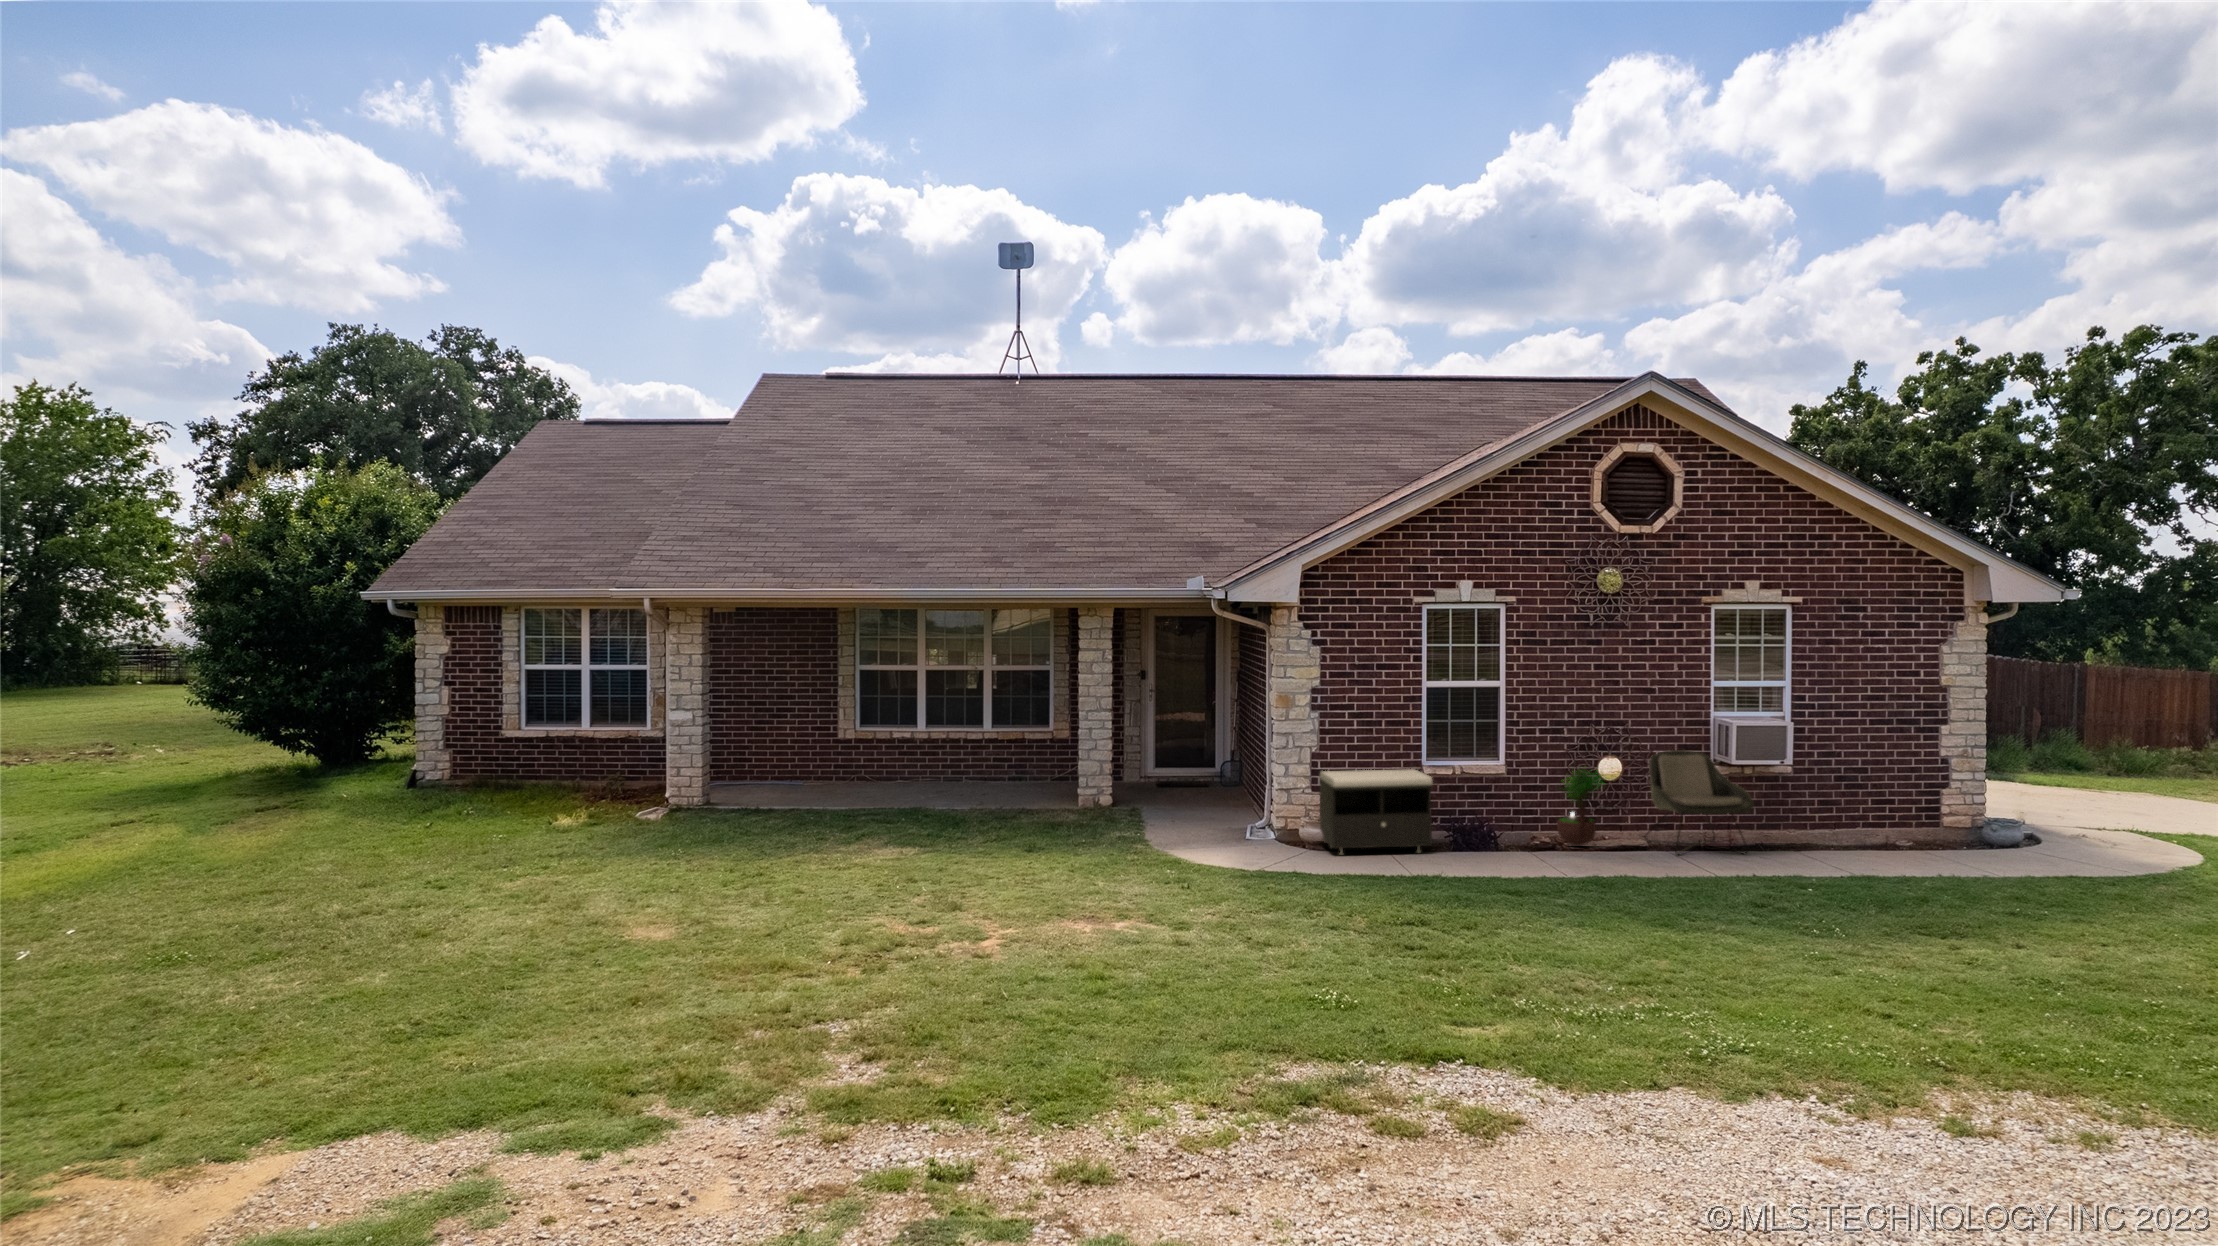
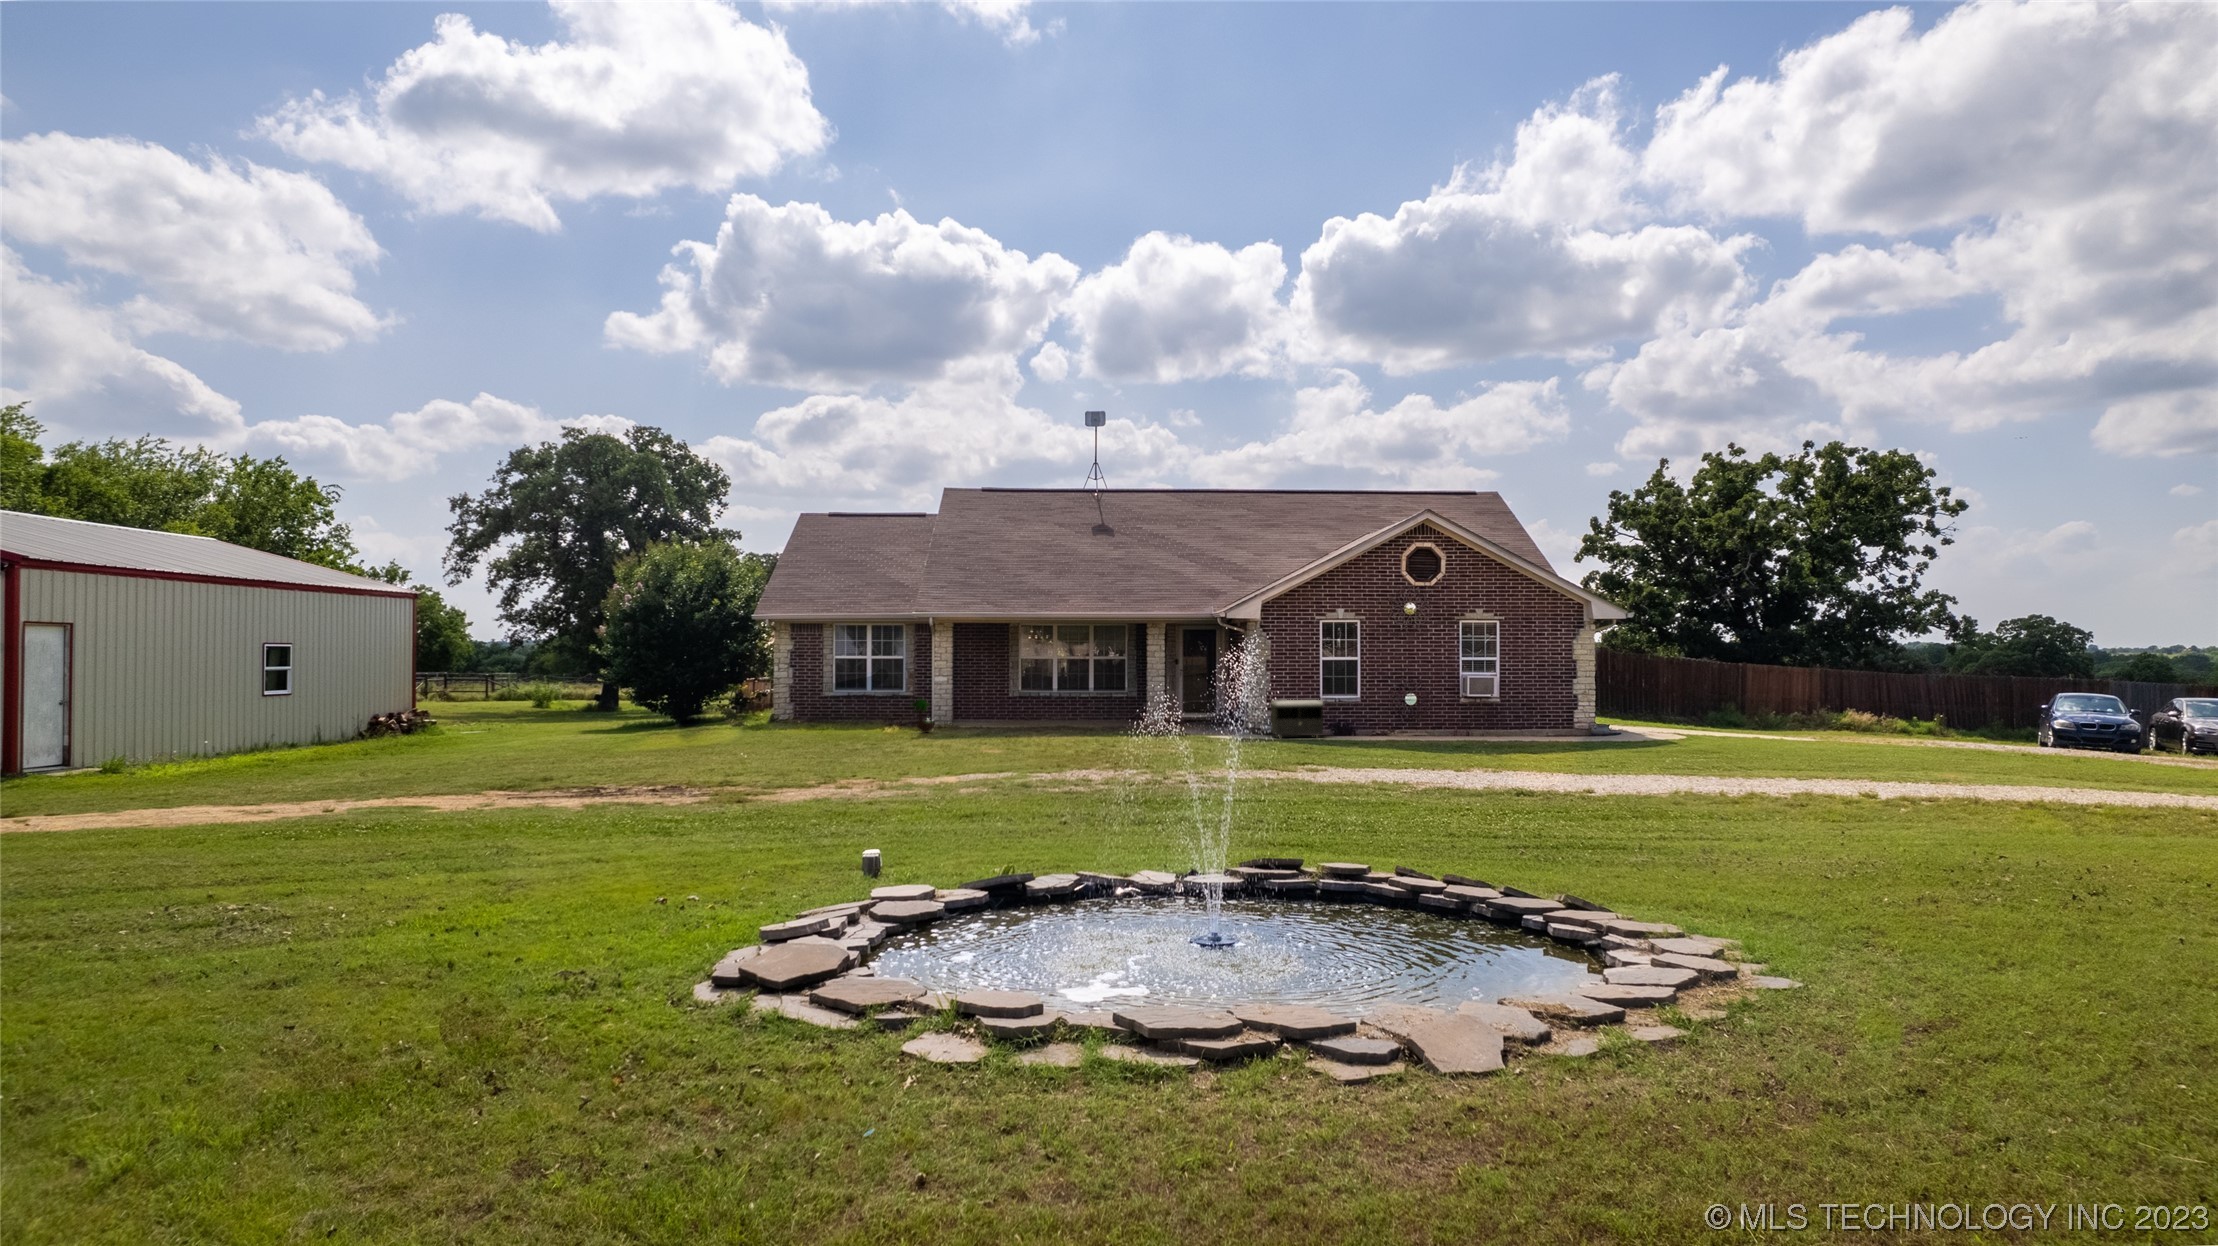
lounge chair: present [1645,750,1754,855] -> none [1427,691,1473,738]
potted tree: present [1557,769,1603,846] -> present [912,699,934,733]

